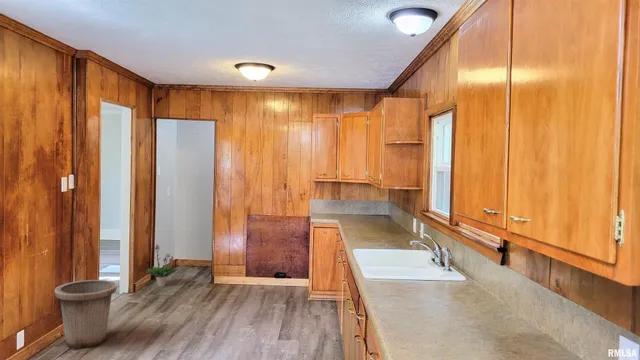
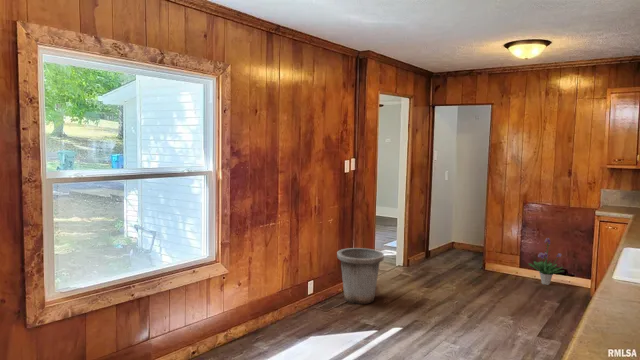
potted plant: present [146,245,176,287] -> present [529,238,563,285]

